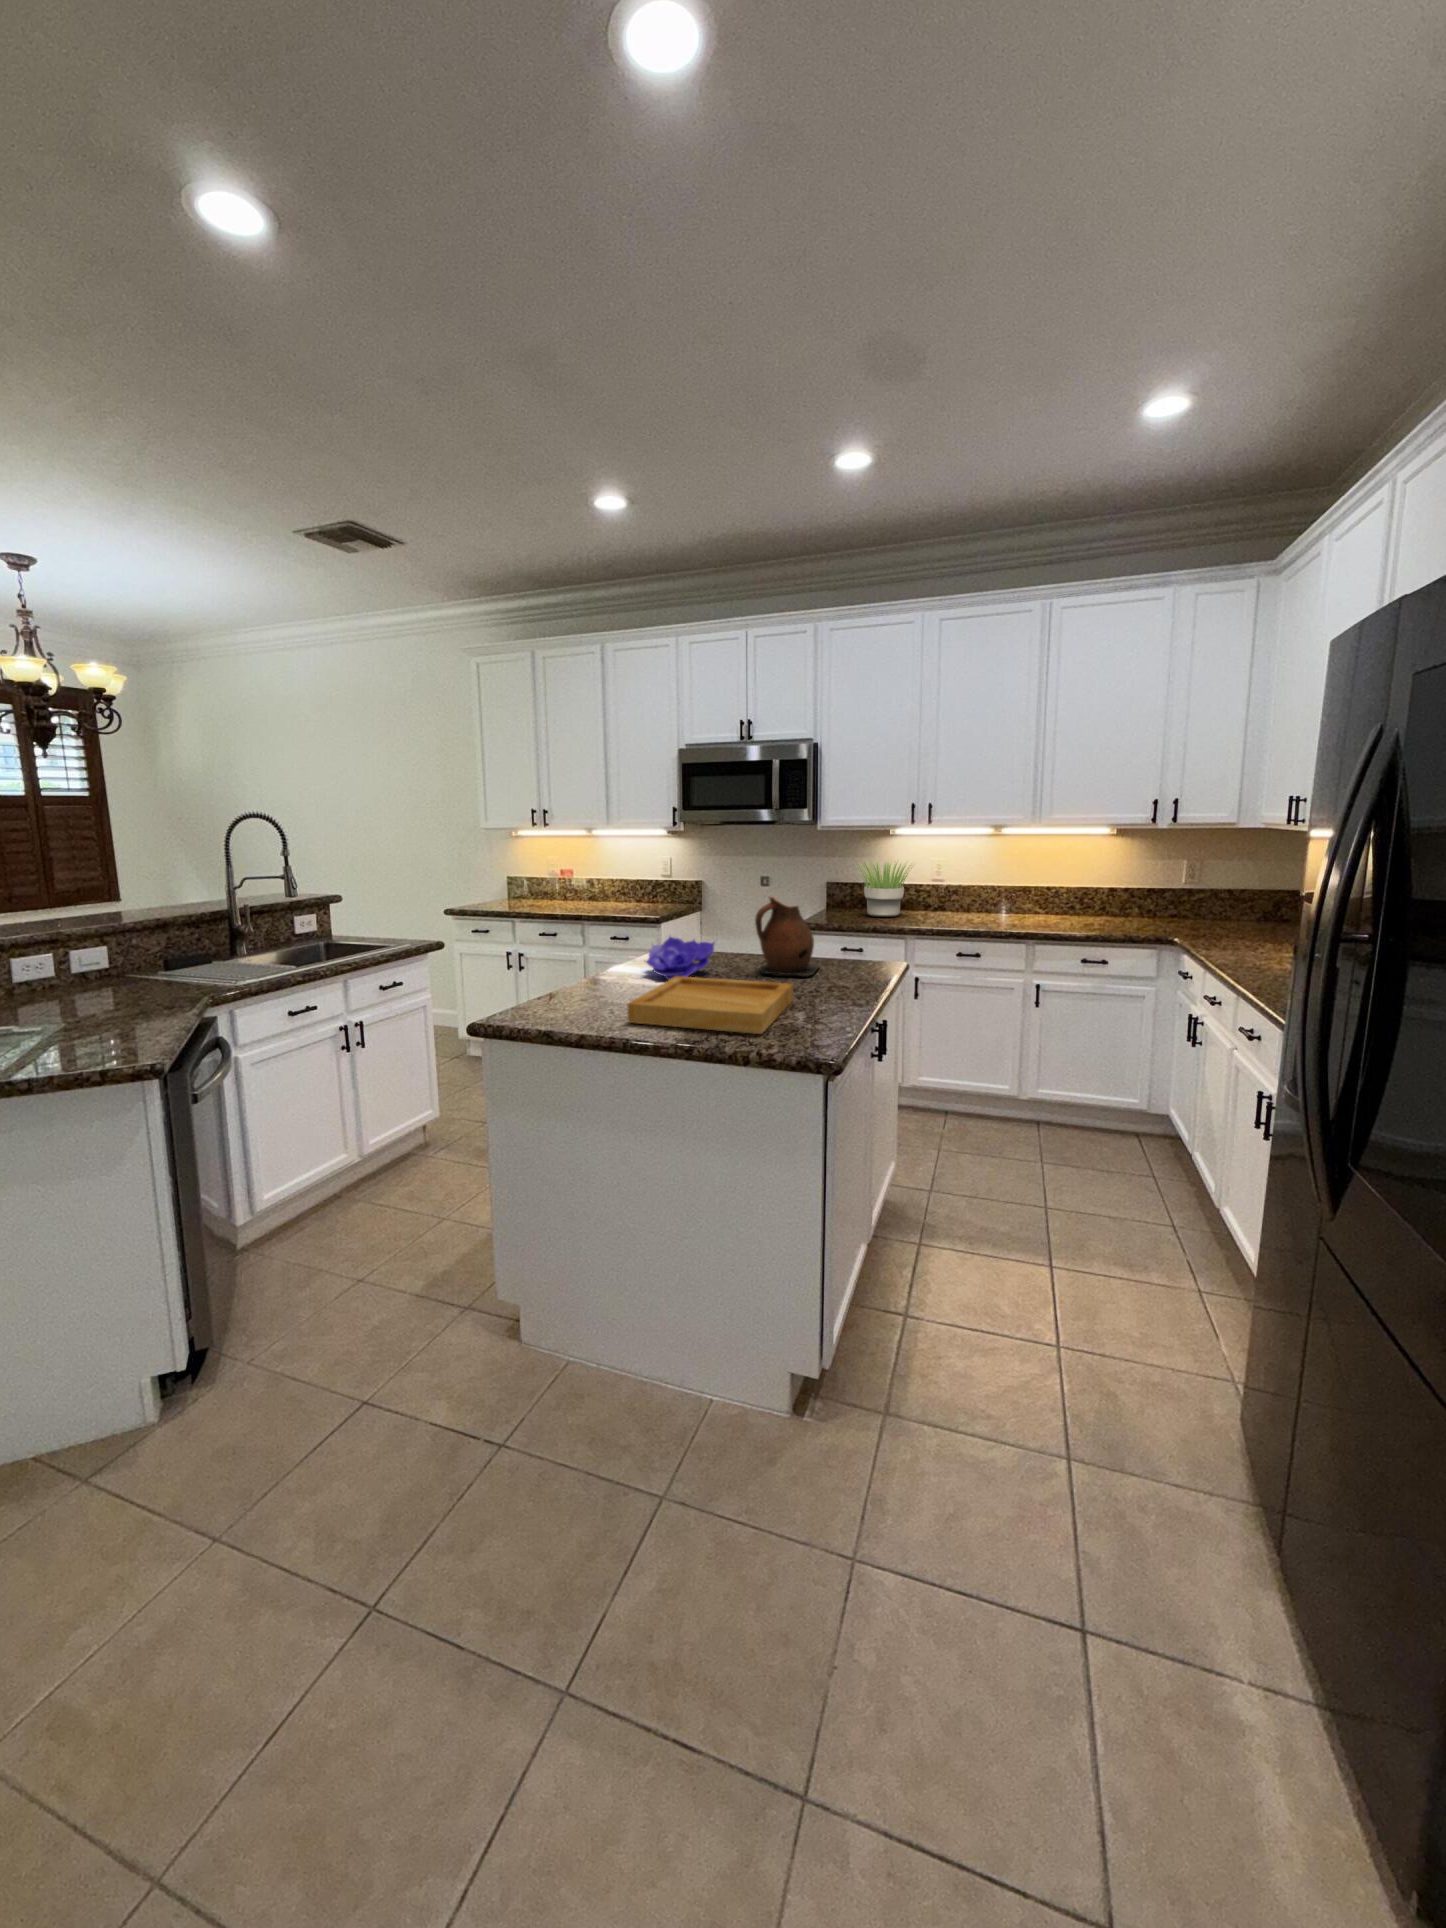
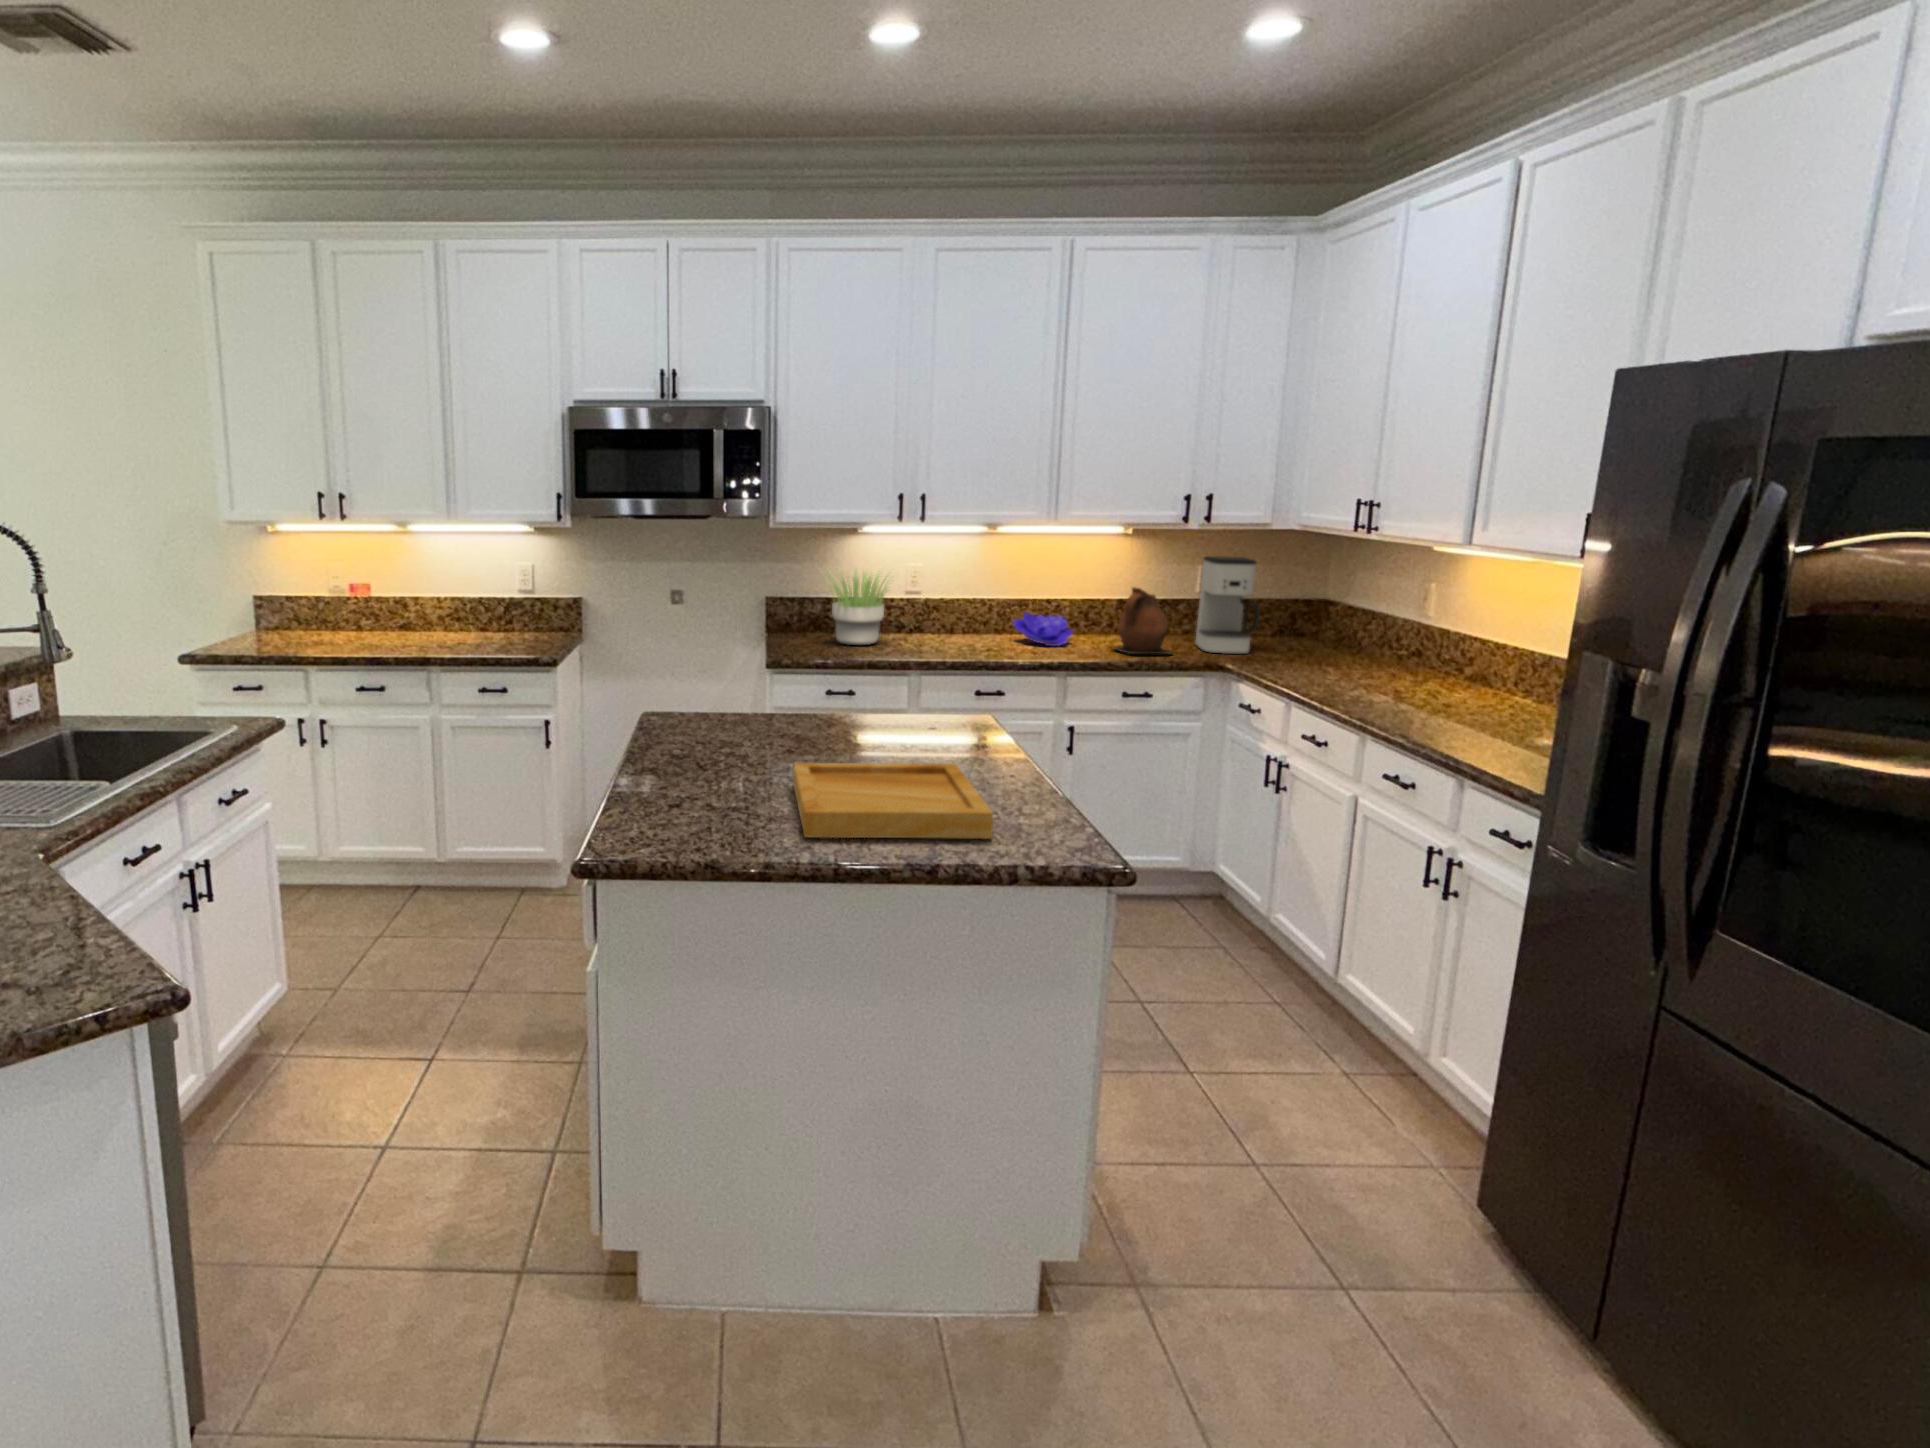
coffee maker: none [1168,851,1223,933] -> present [1195,556,1260,654]
ceramic pitcher: present [755,896,819,976] -> present [1115,587,1171,655]
decorative bowl: present [646,937,715,980] -> present [1013,613,1073,646]

